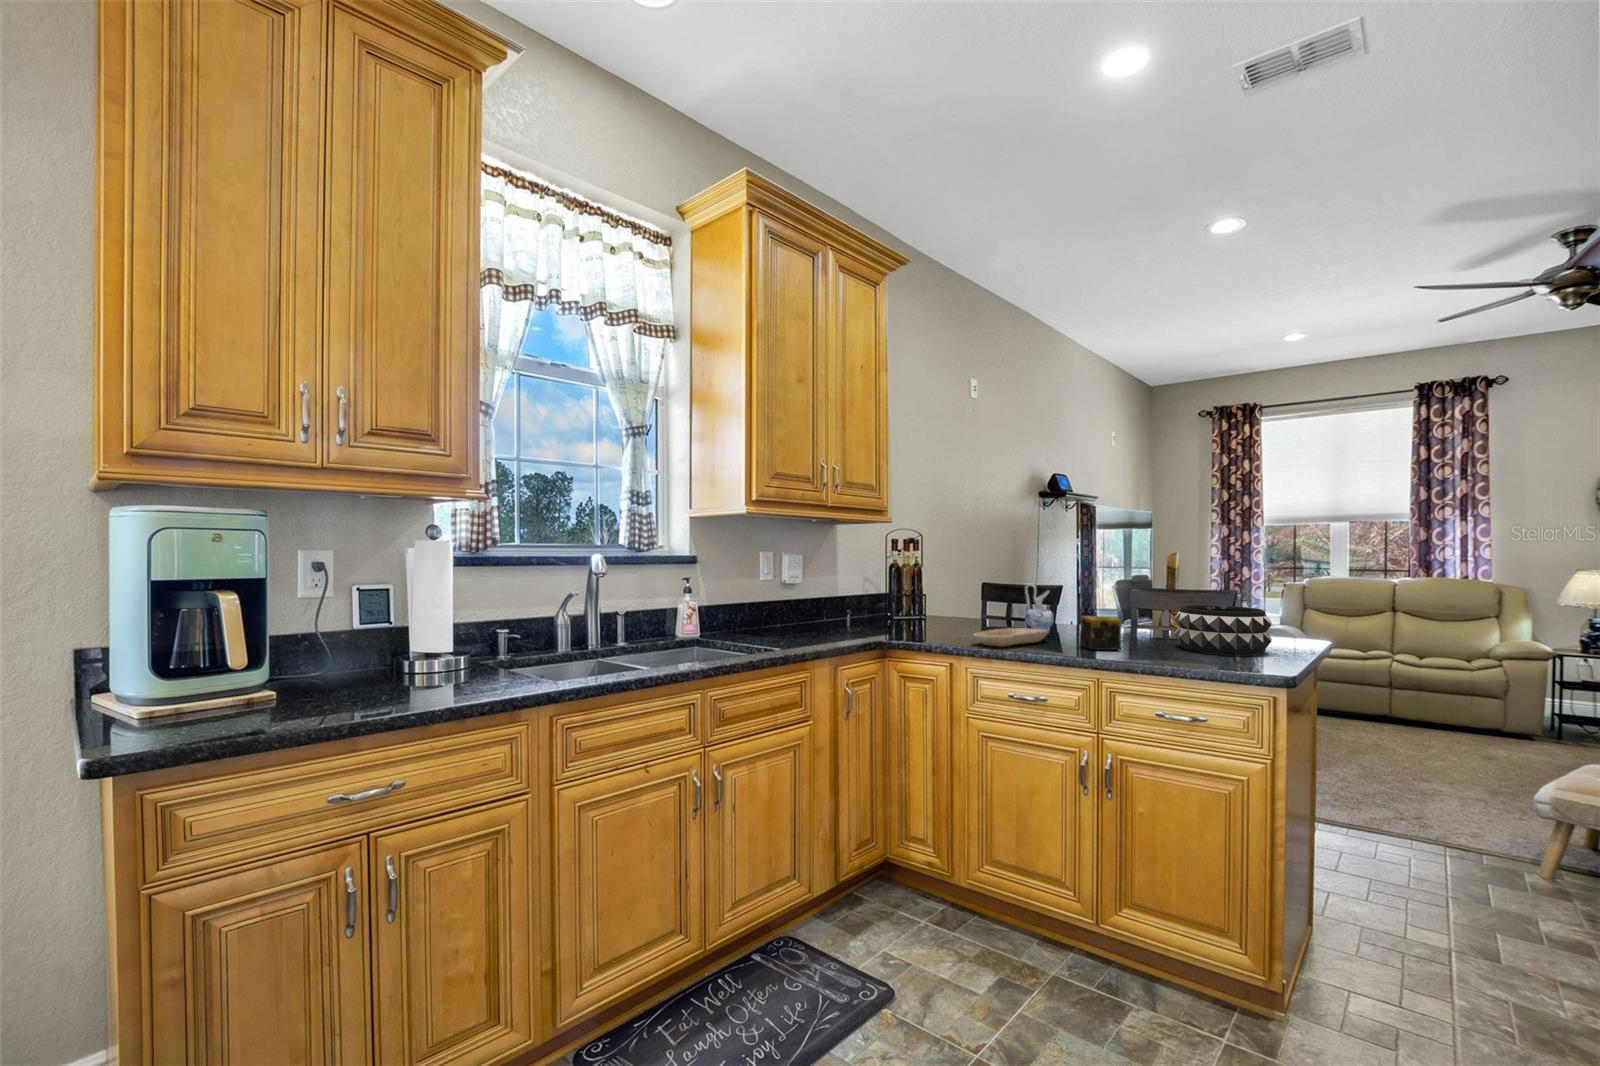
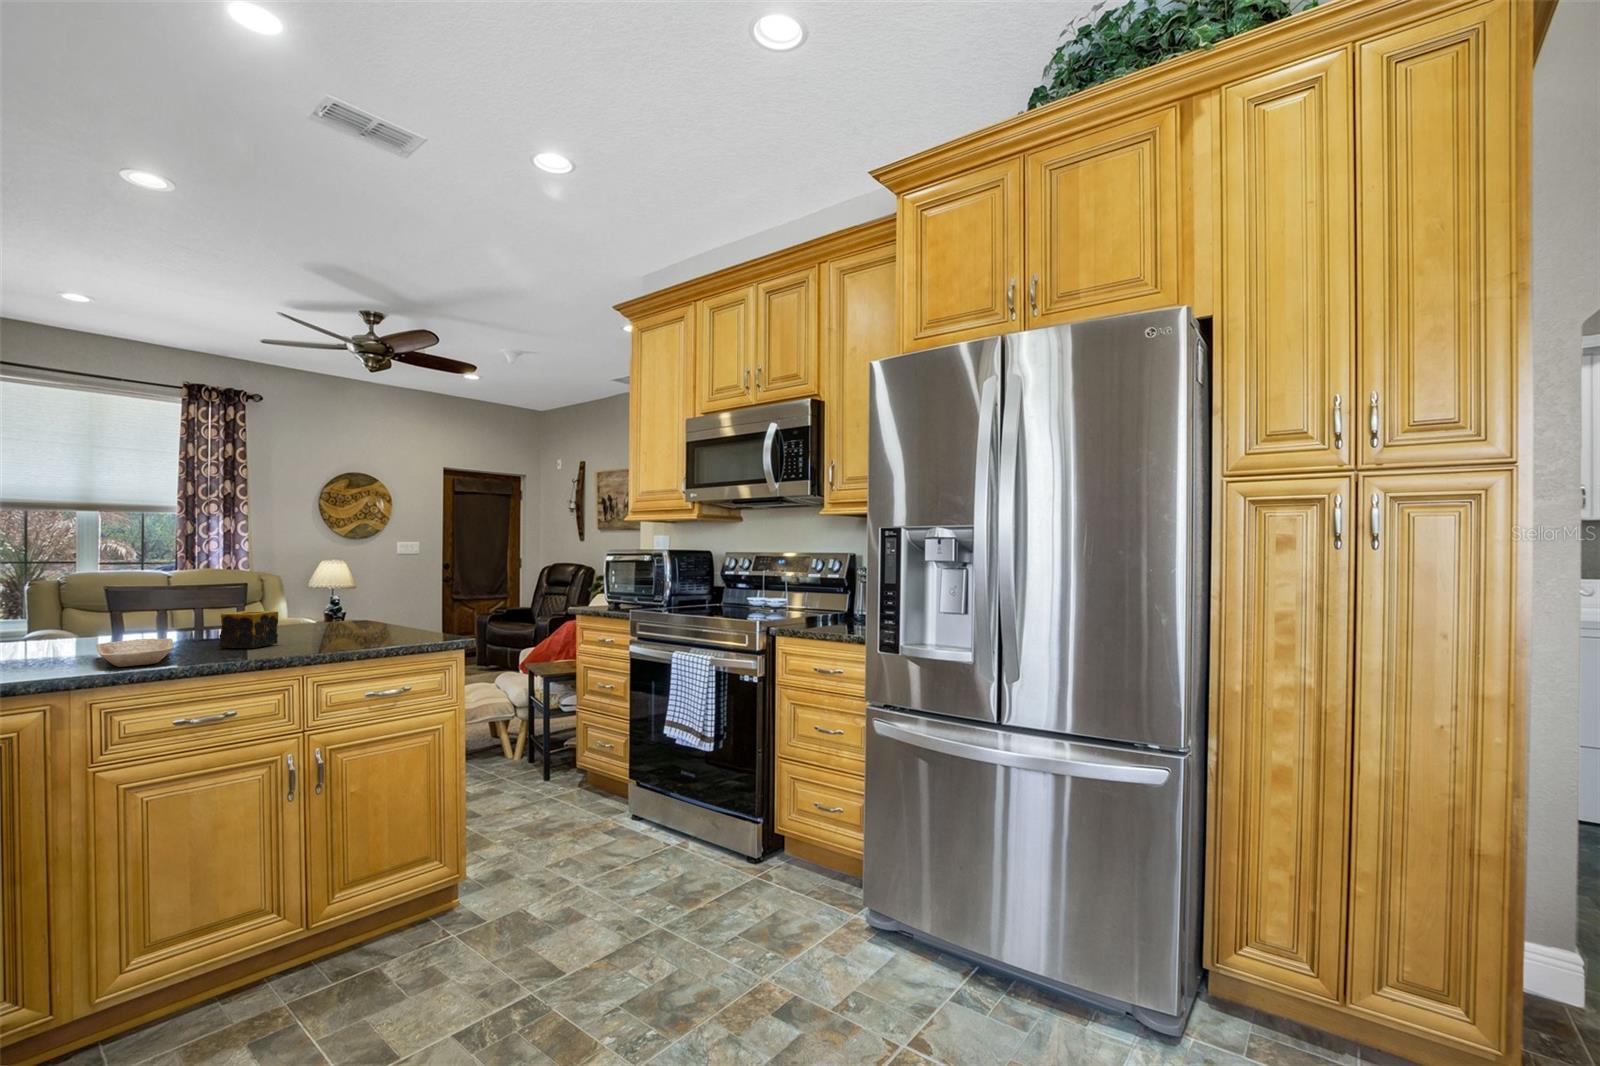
ceramic pitcher: present [1025,583,1054,630] -> none [46,585,99,648]
decorative bowl: present [1174,605,1272,655] -> none [283,590,379,634]

